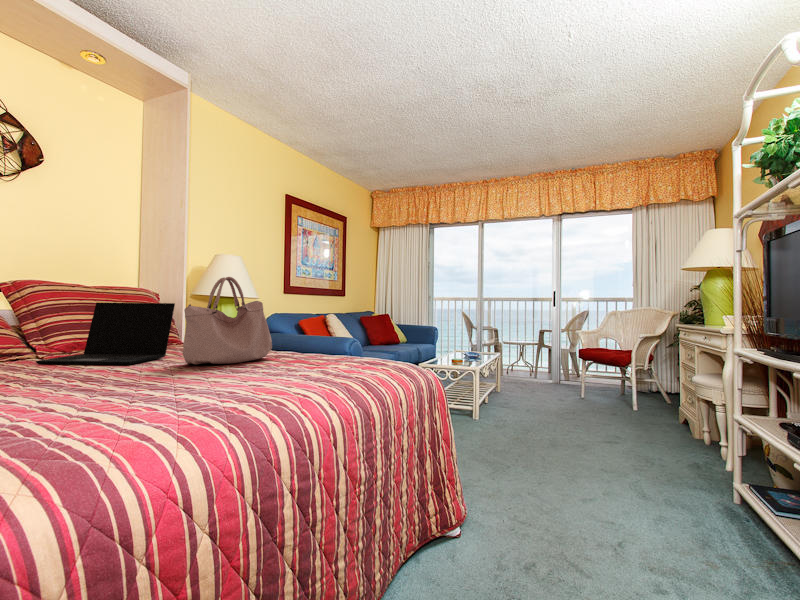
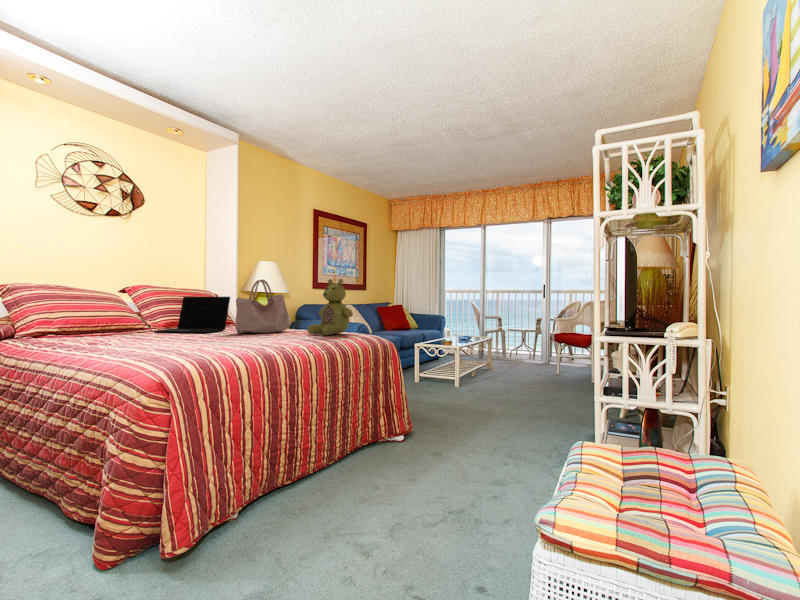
stuffed bear: none [305,277,380,369] -> present [307,279,353,335]

